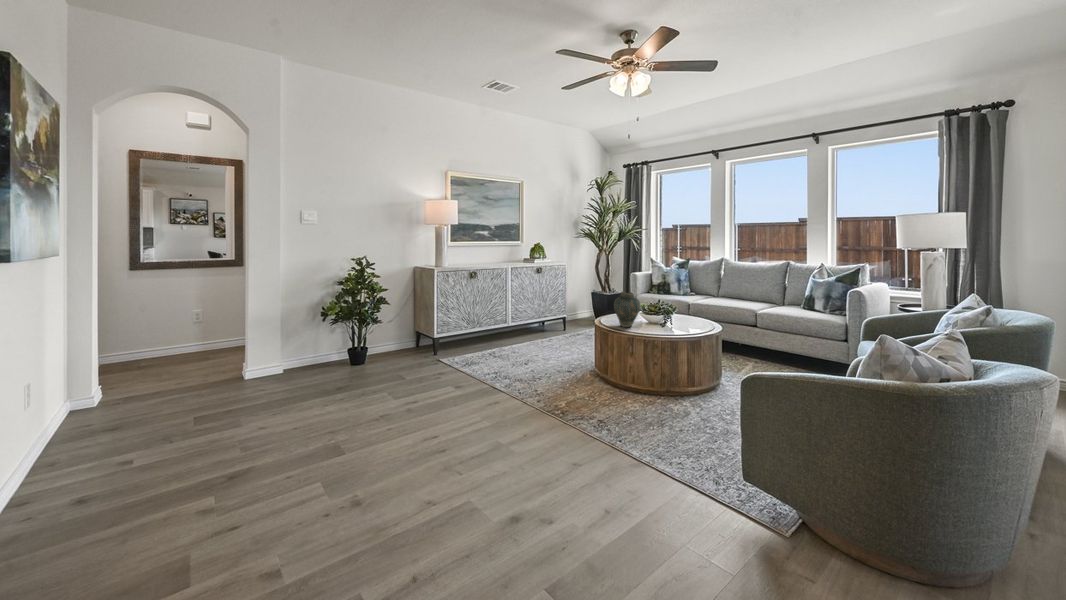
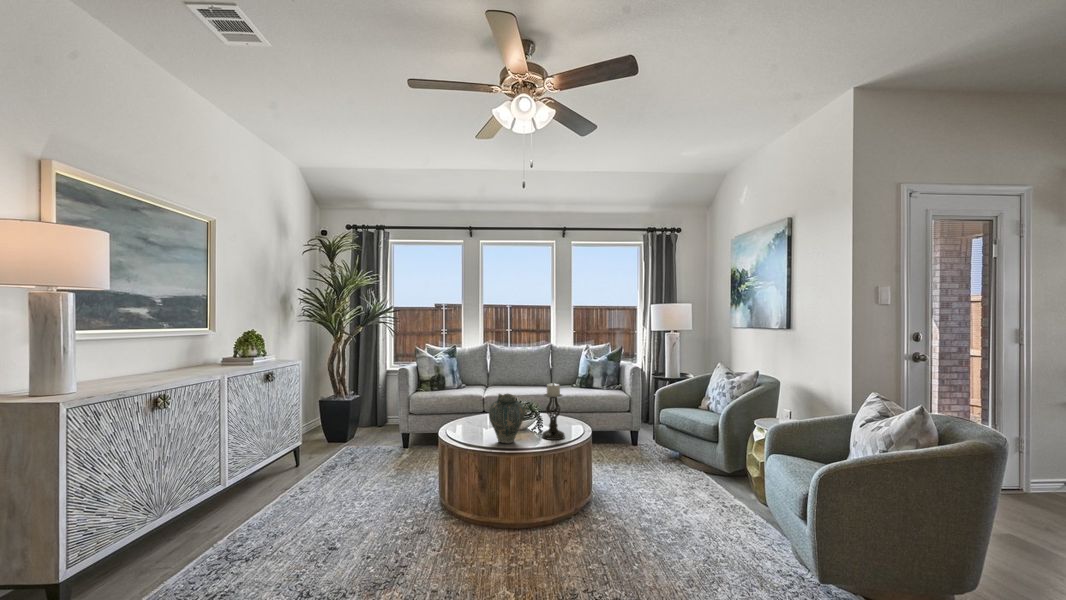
candle holder: none [656,288,675,333] -> present [542,383,565,440]

